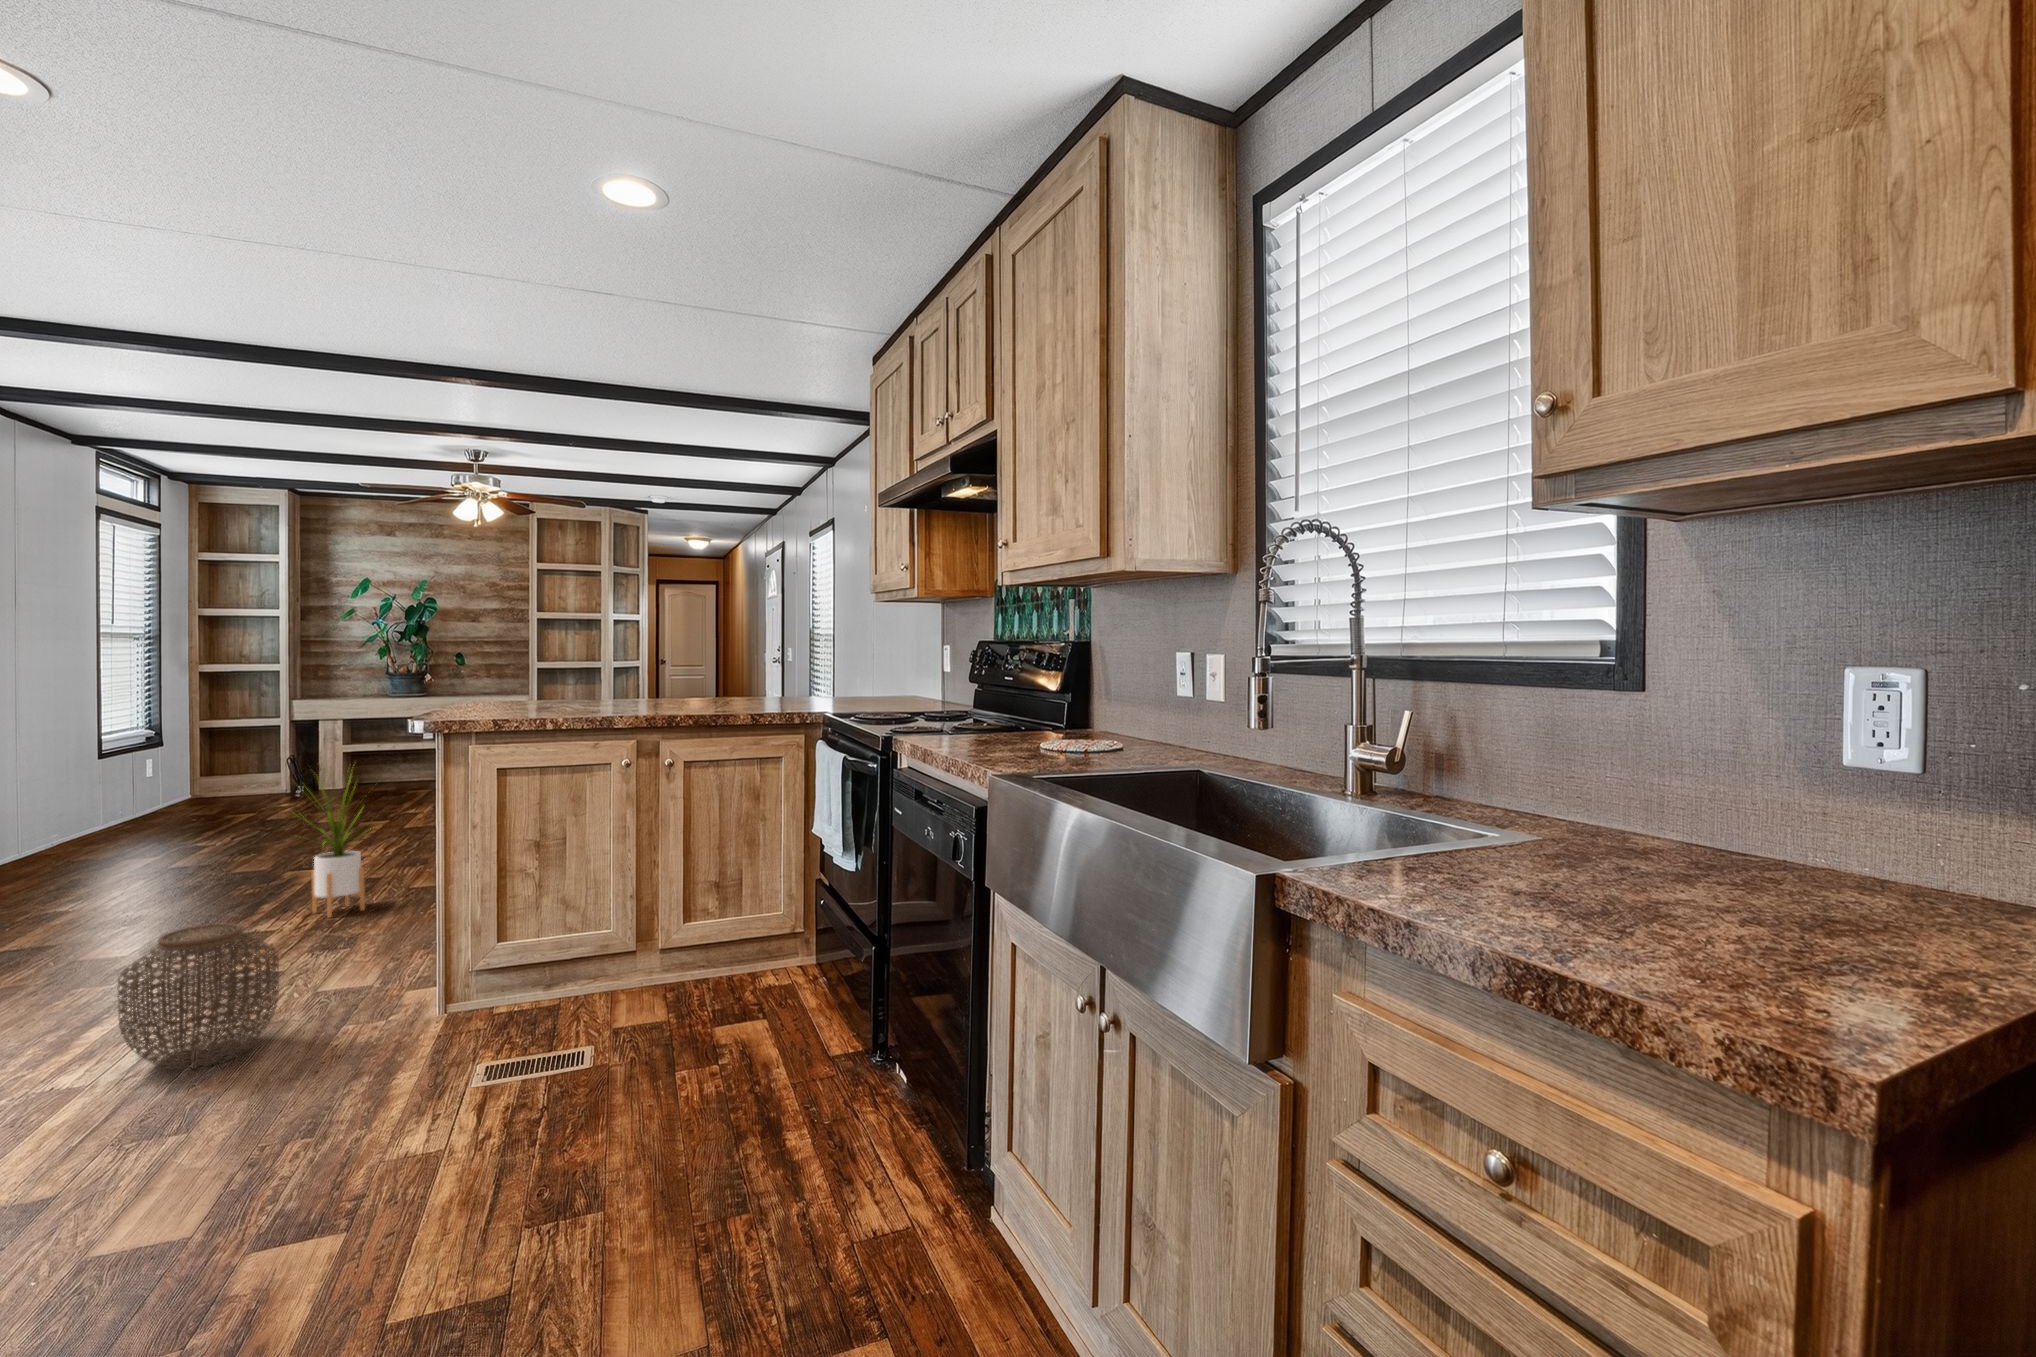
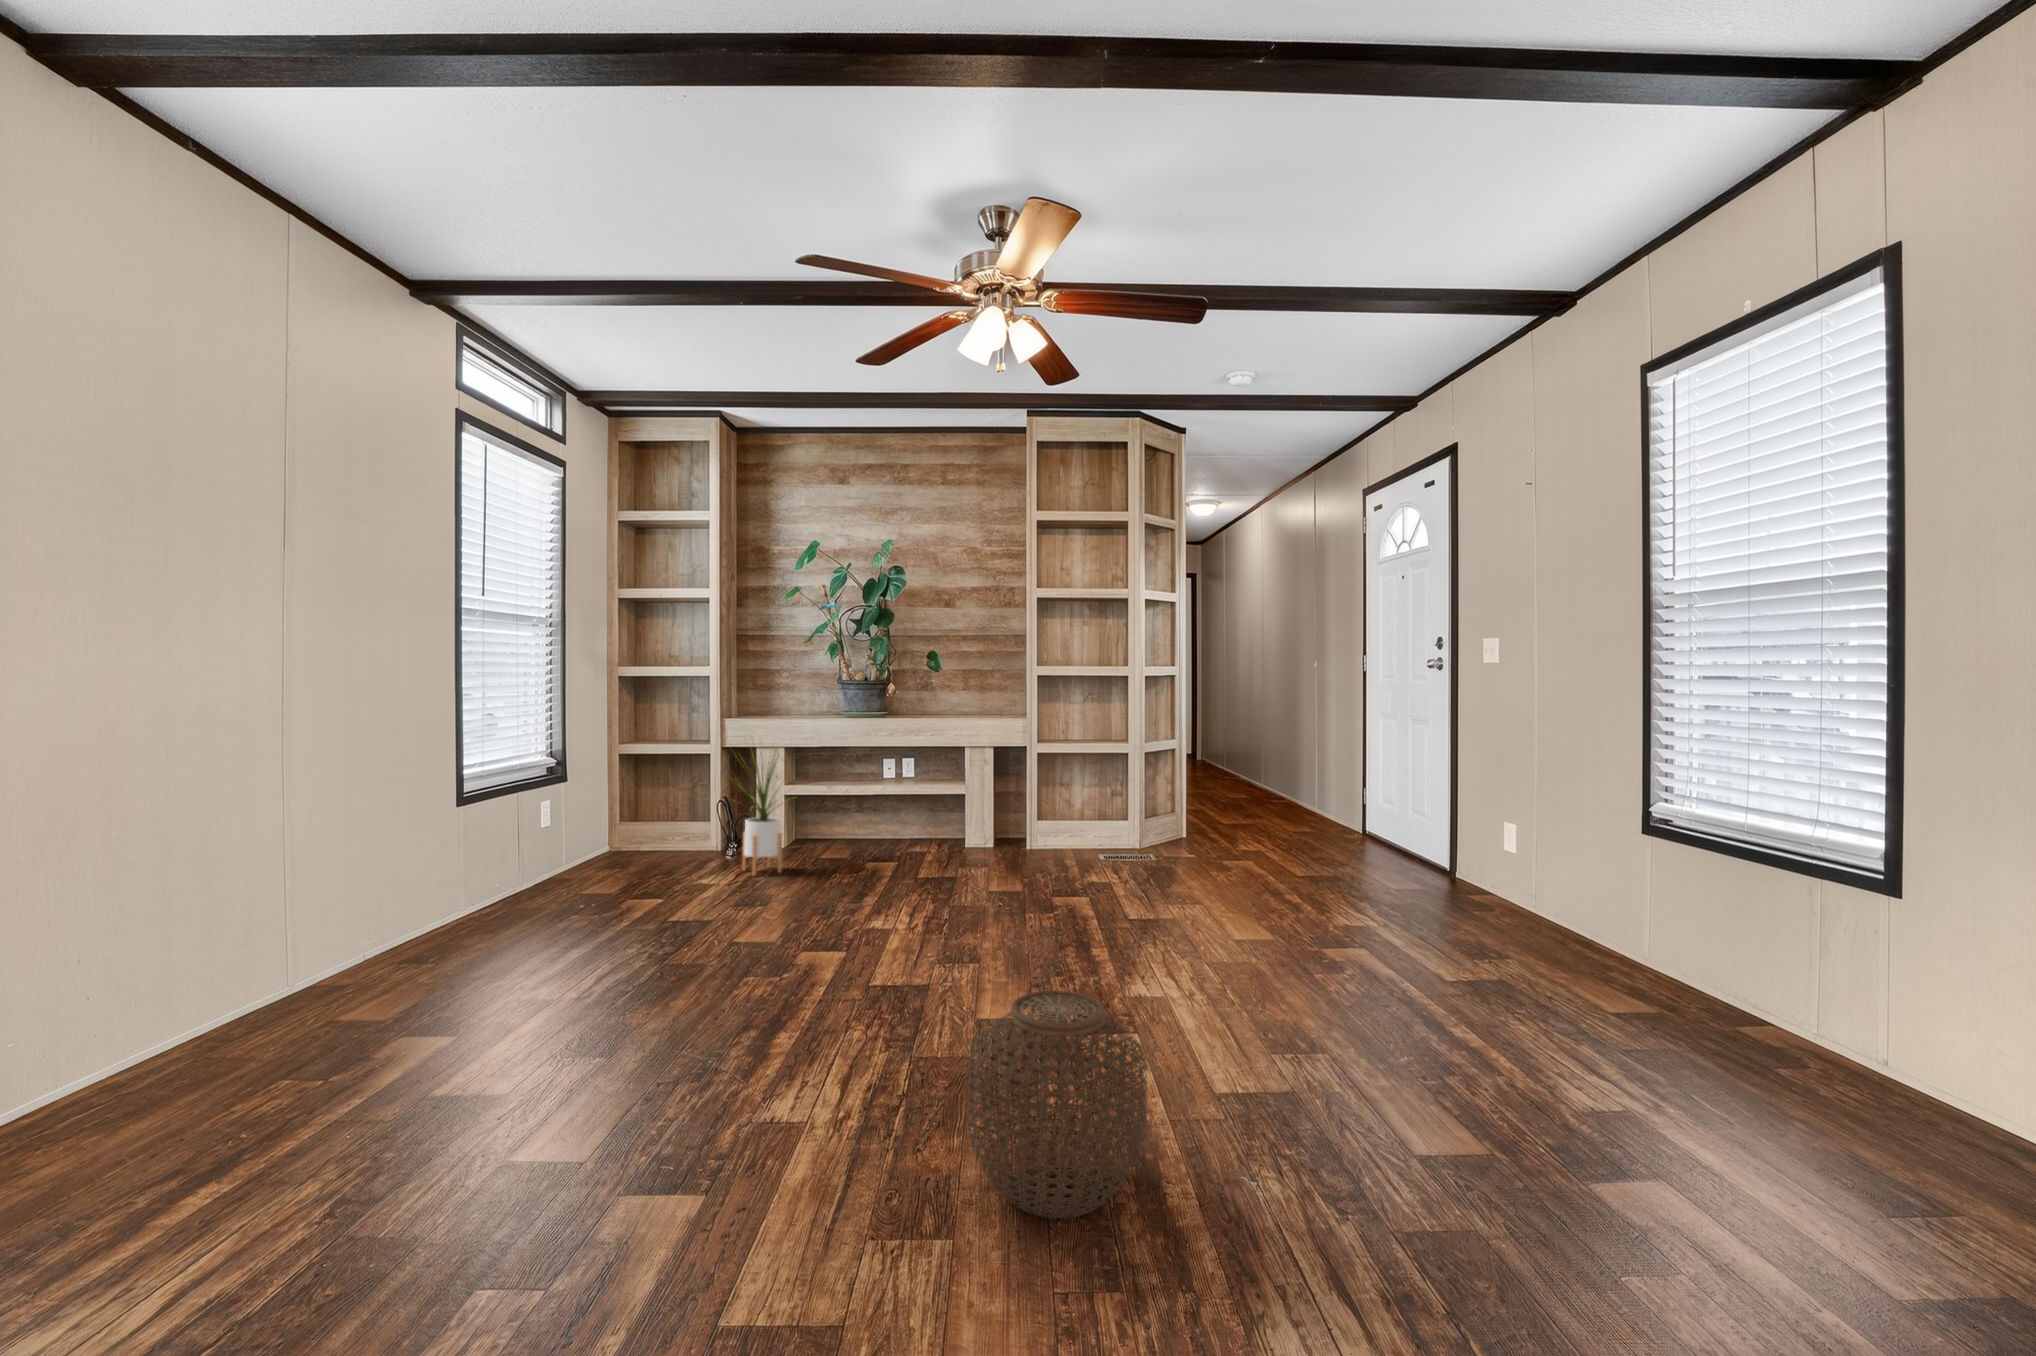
woven basket: present [118,924,279,1070] -> present [967,990,1147,1219]

